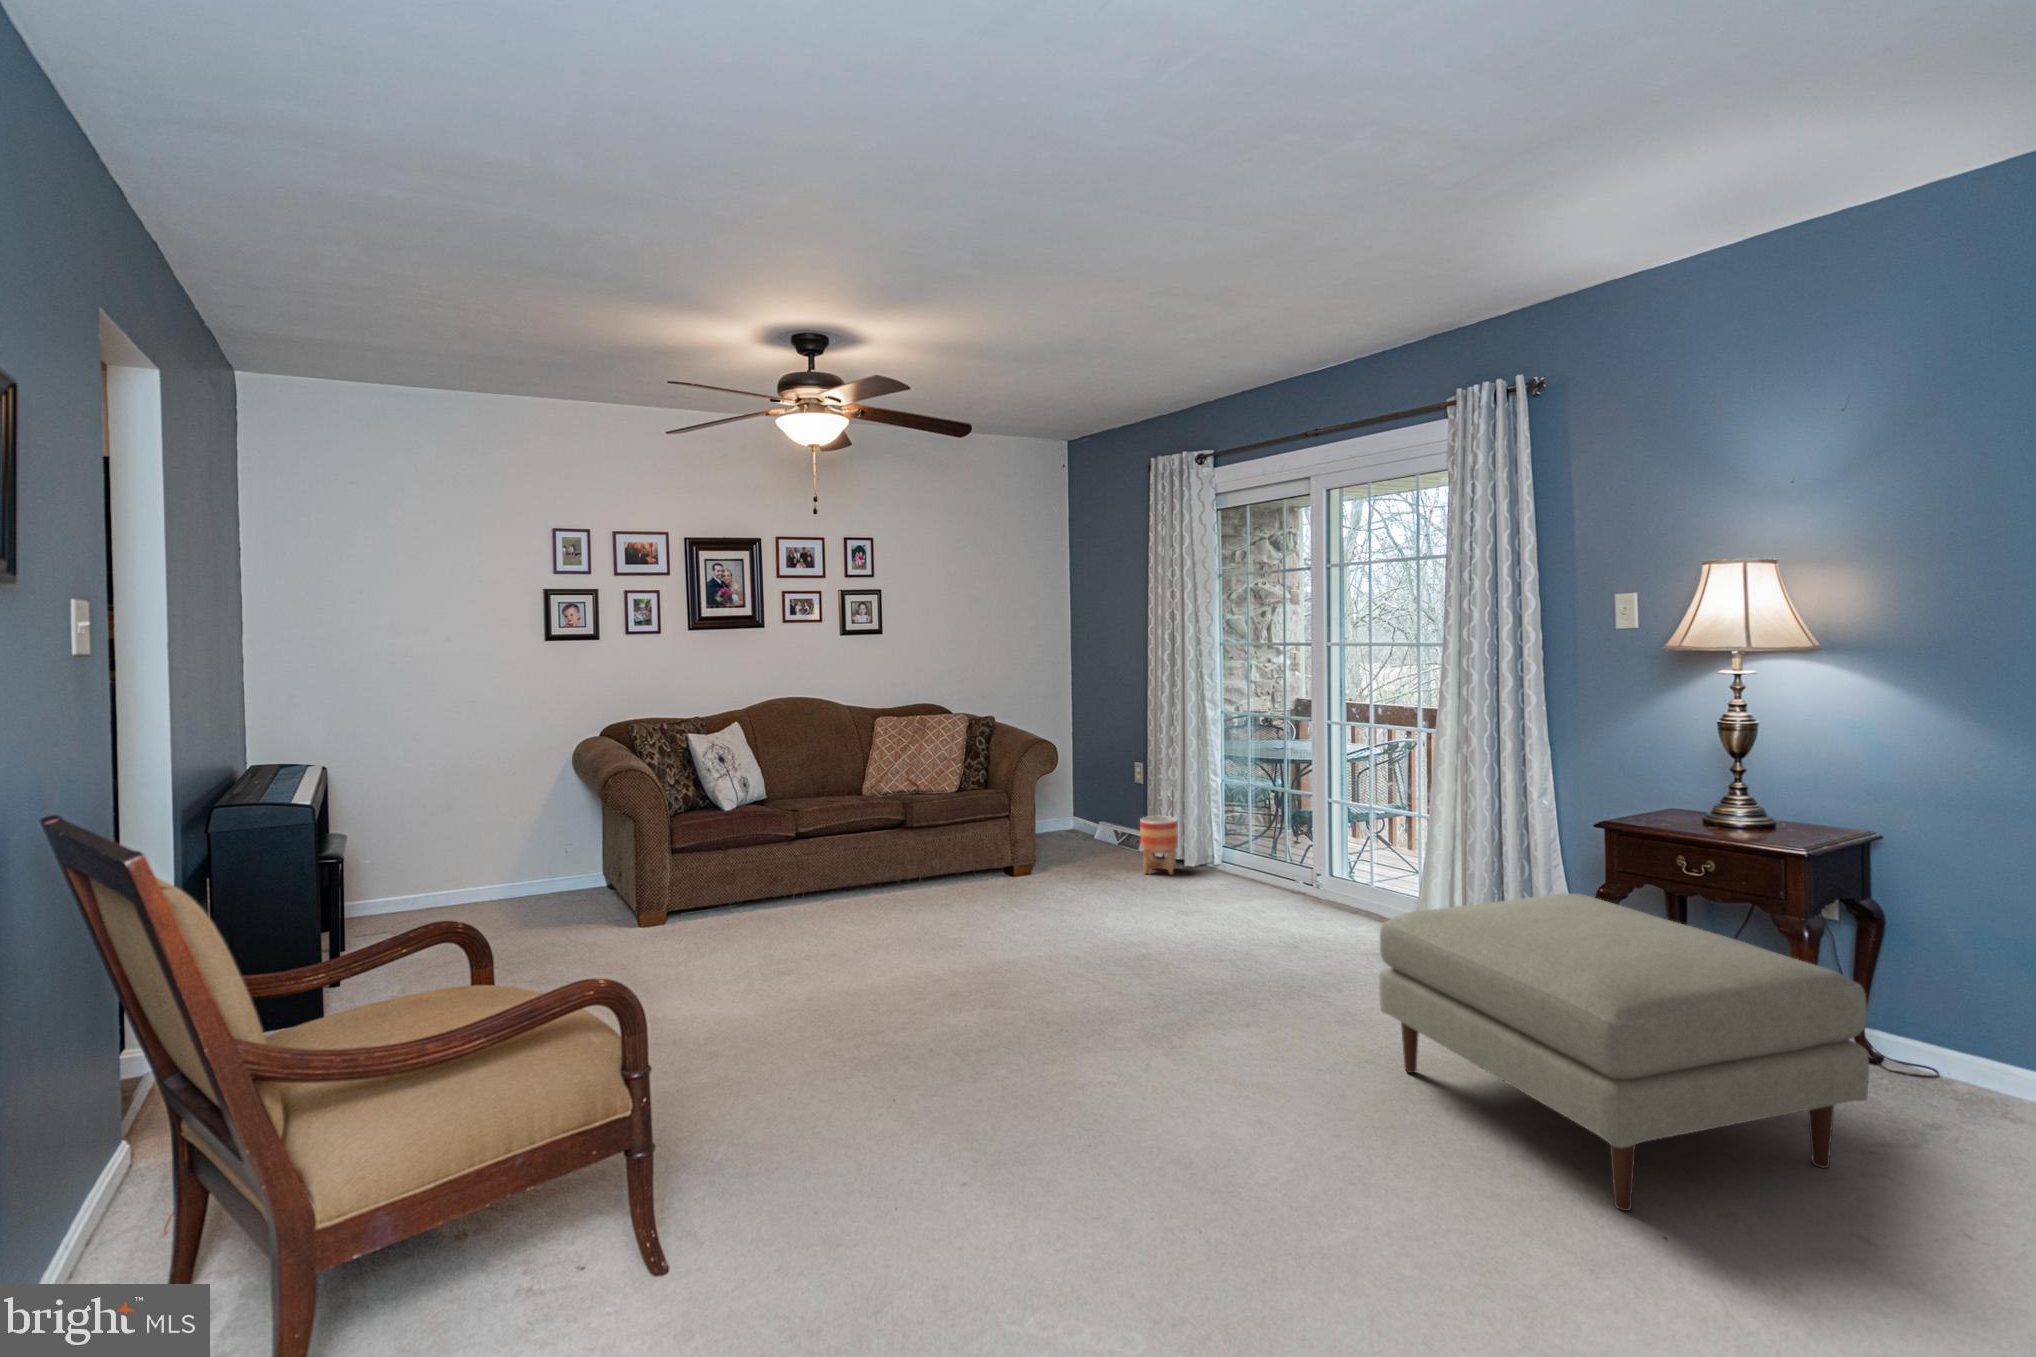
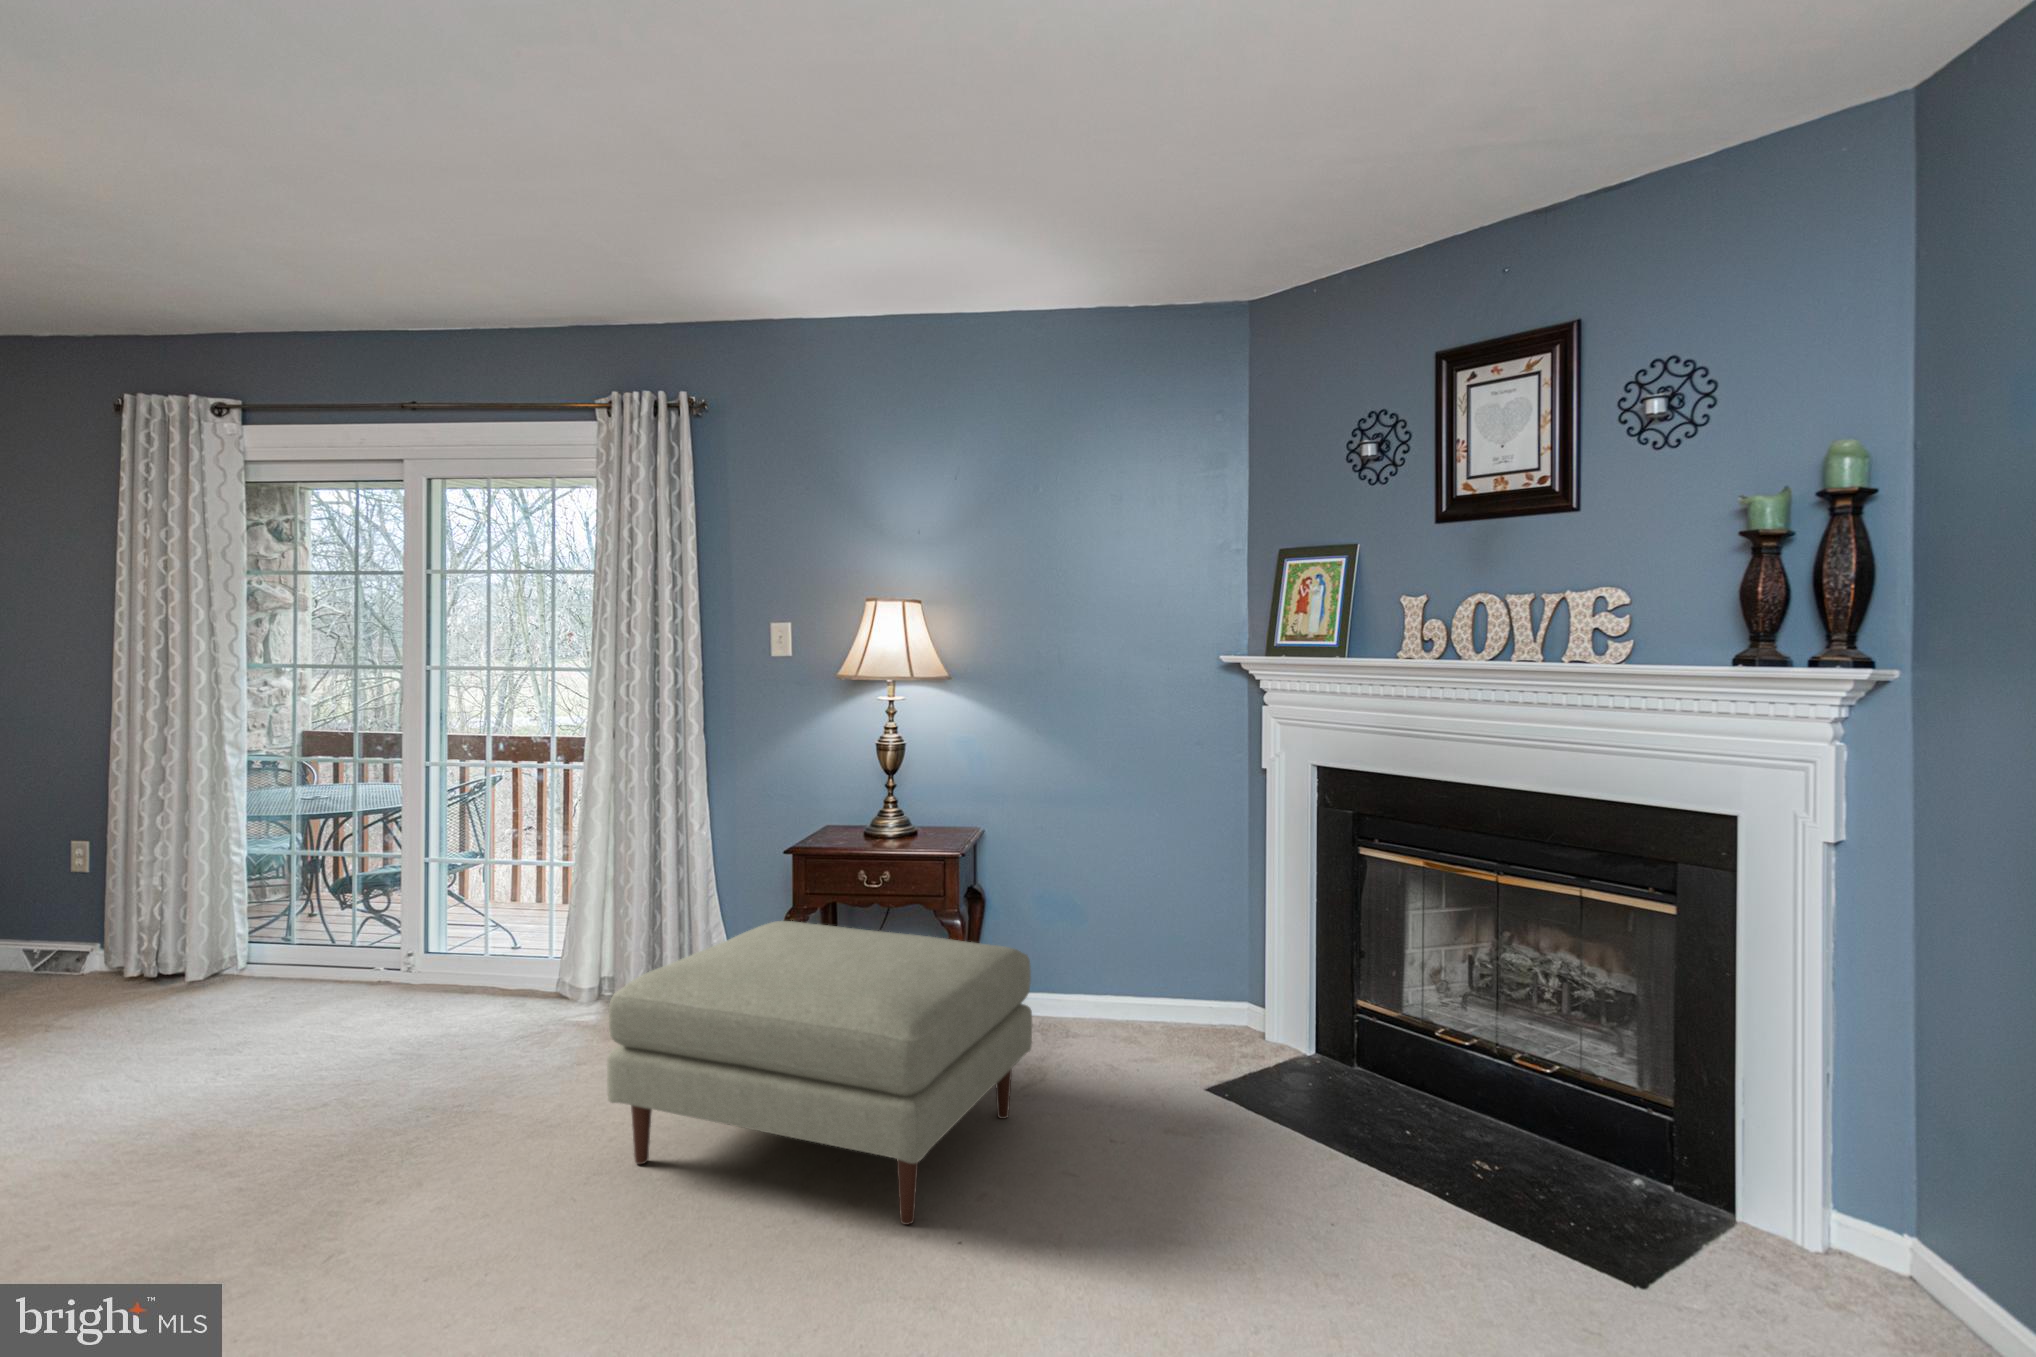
planter: present [1140,816,1178,874] -> none [100,914,172,1007]

